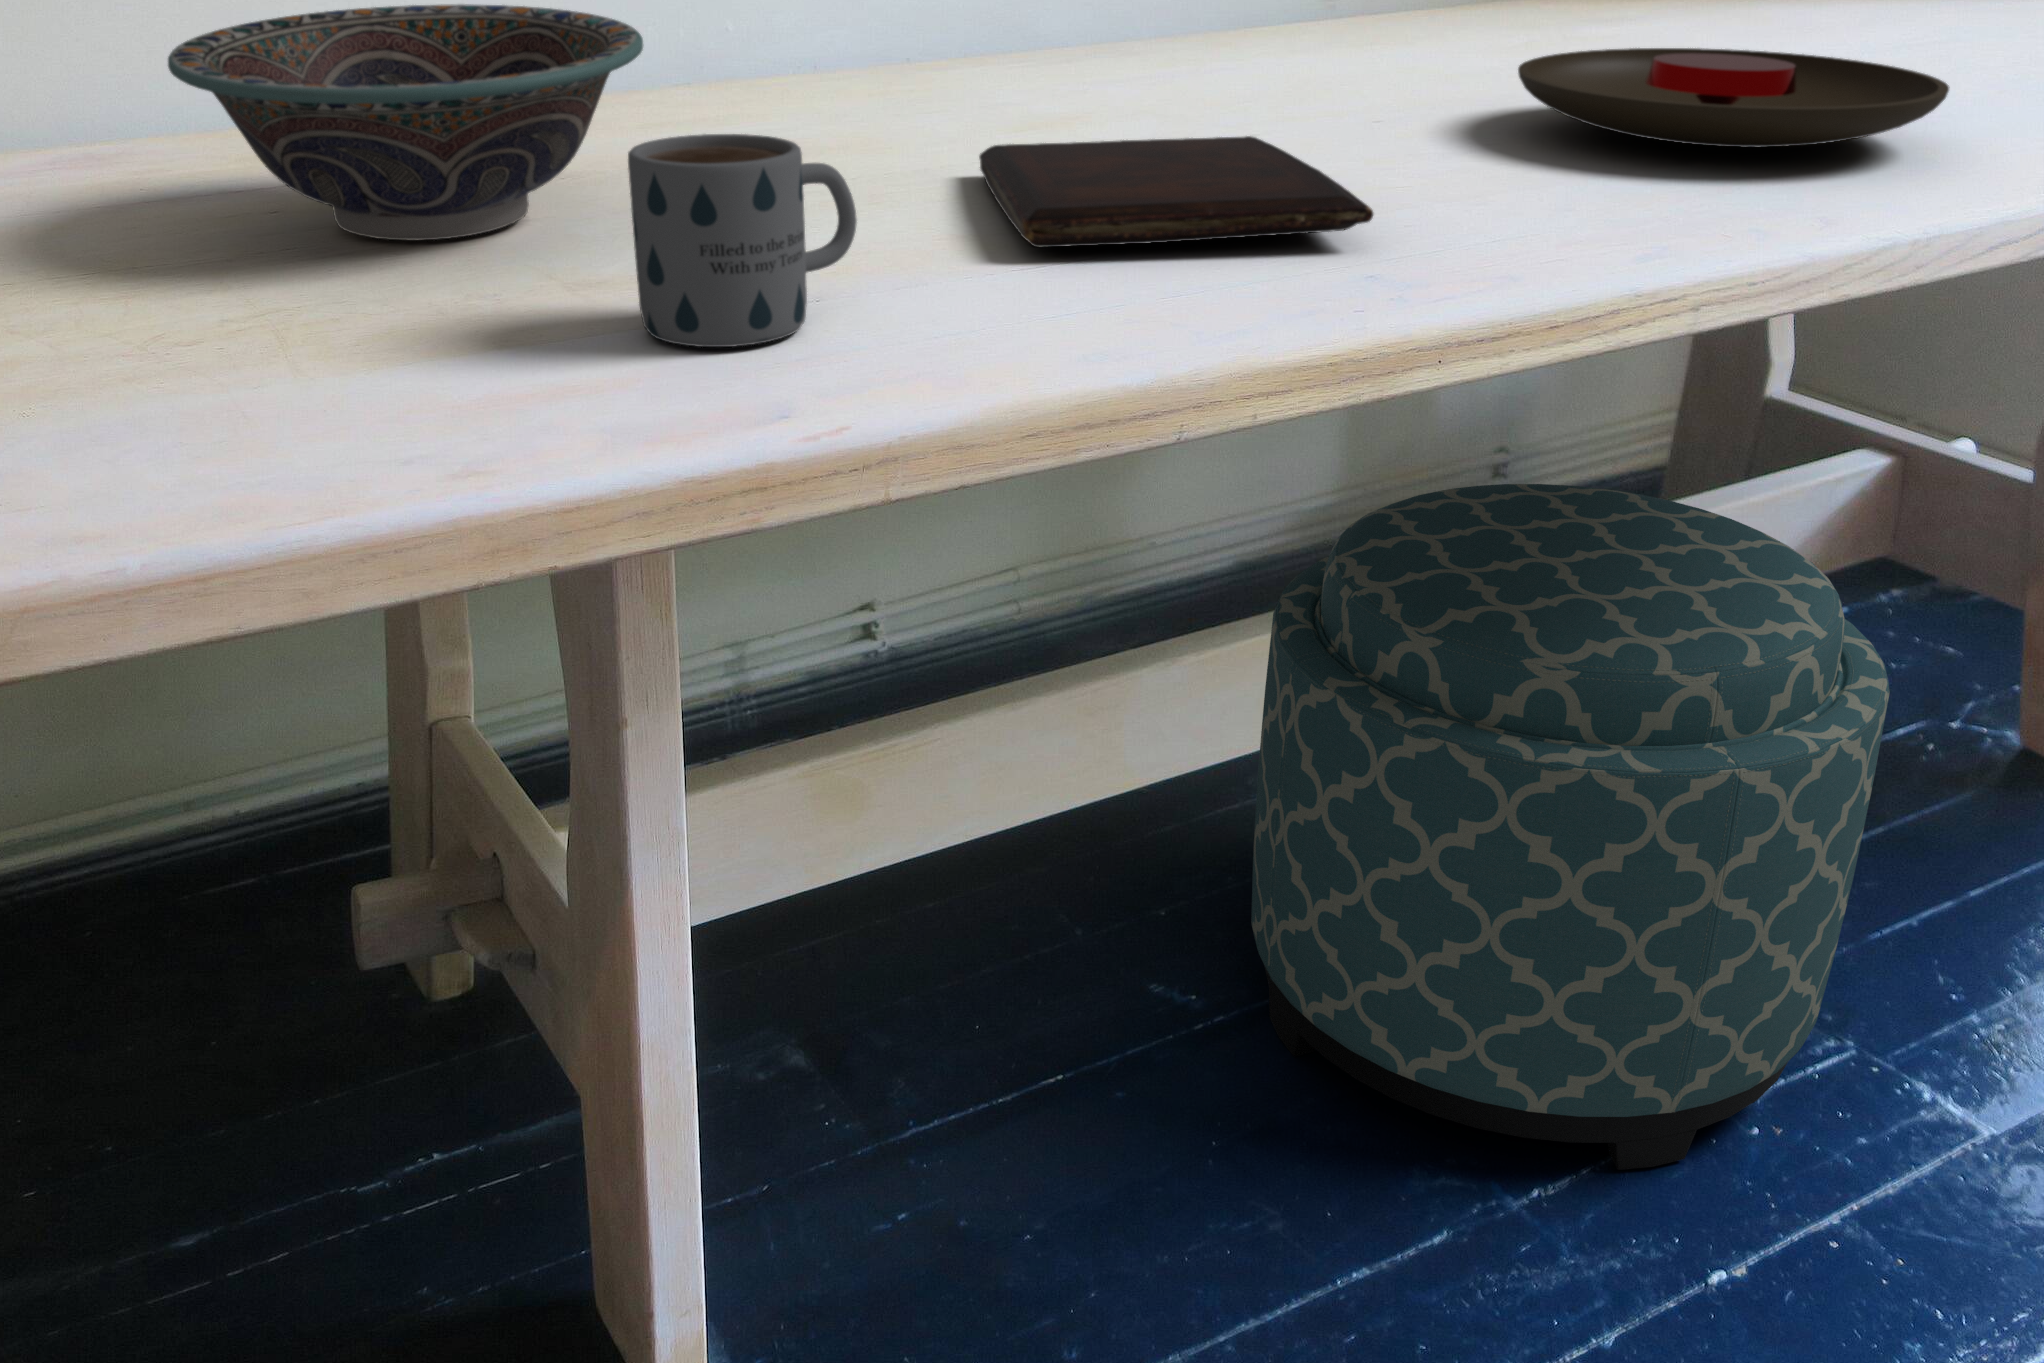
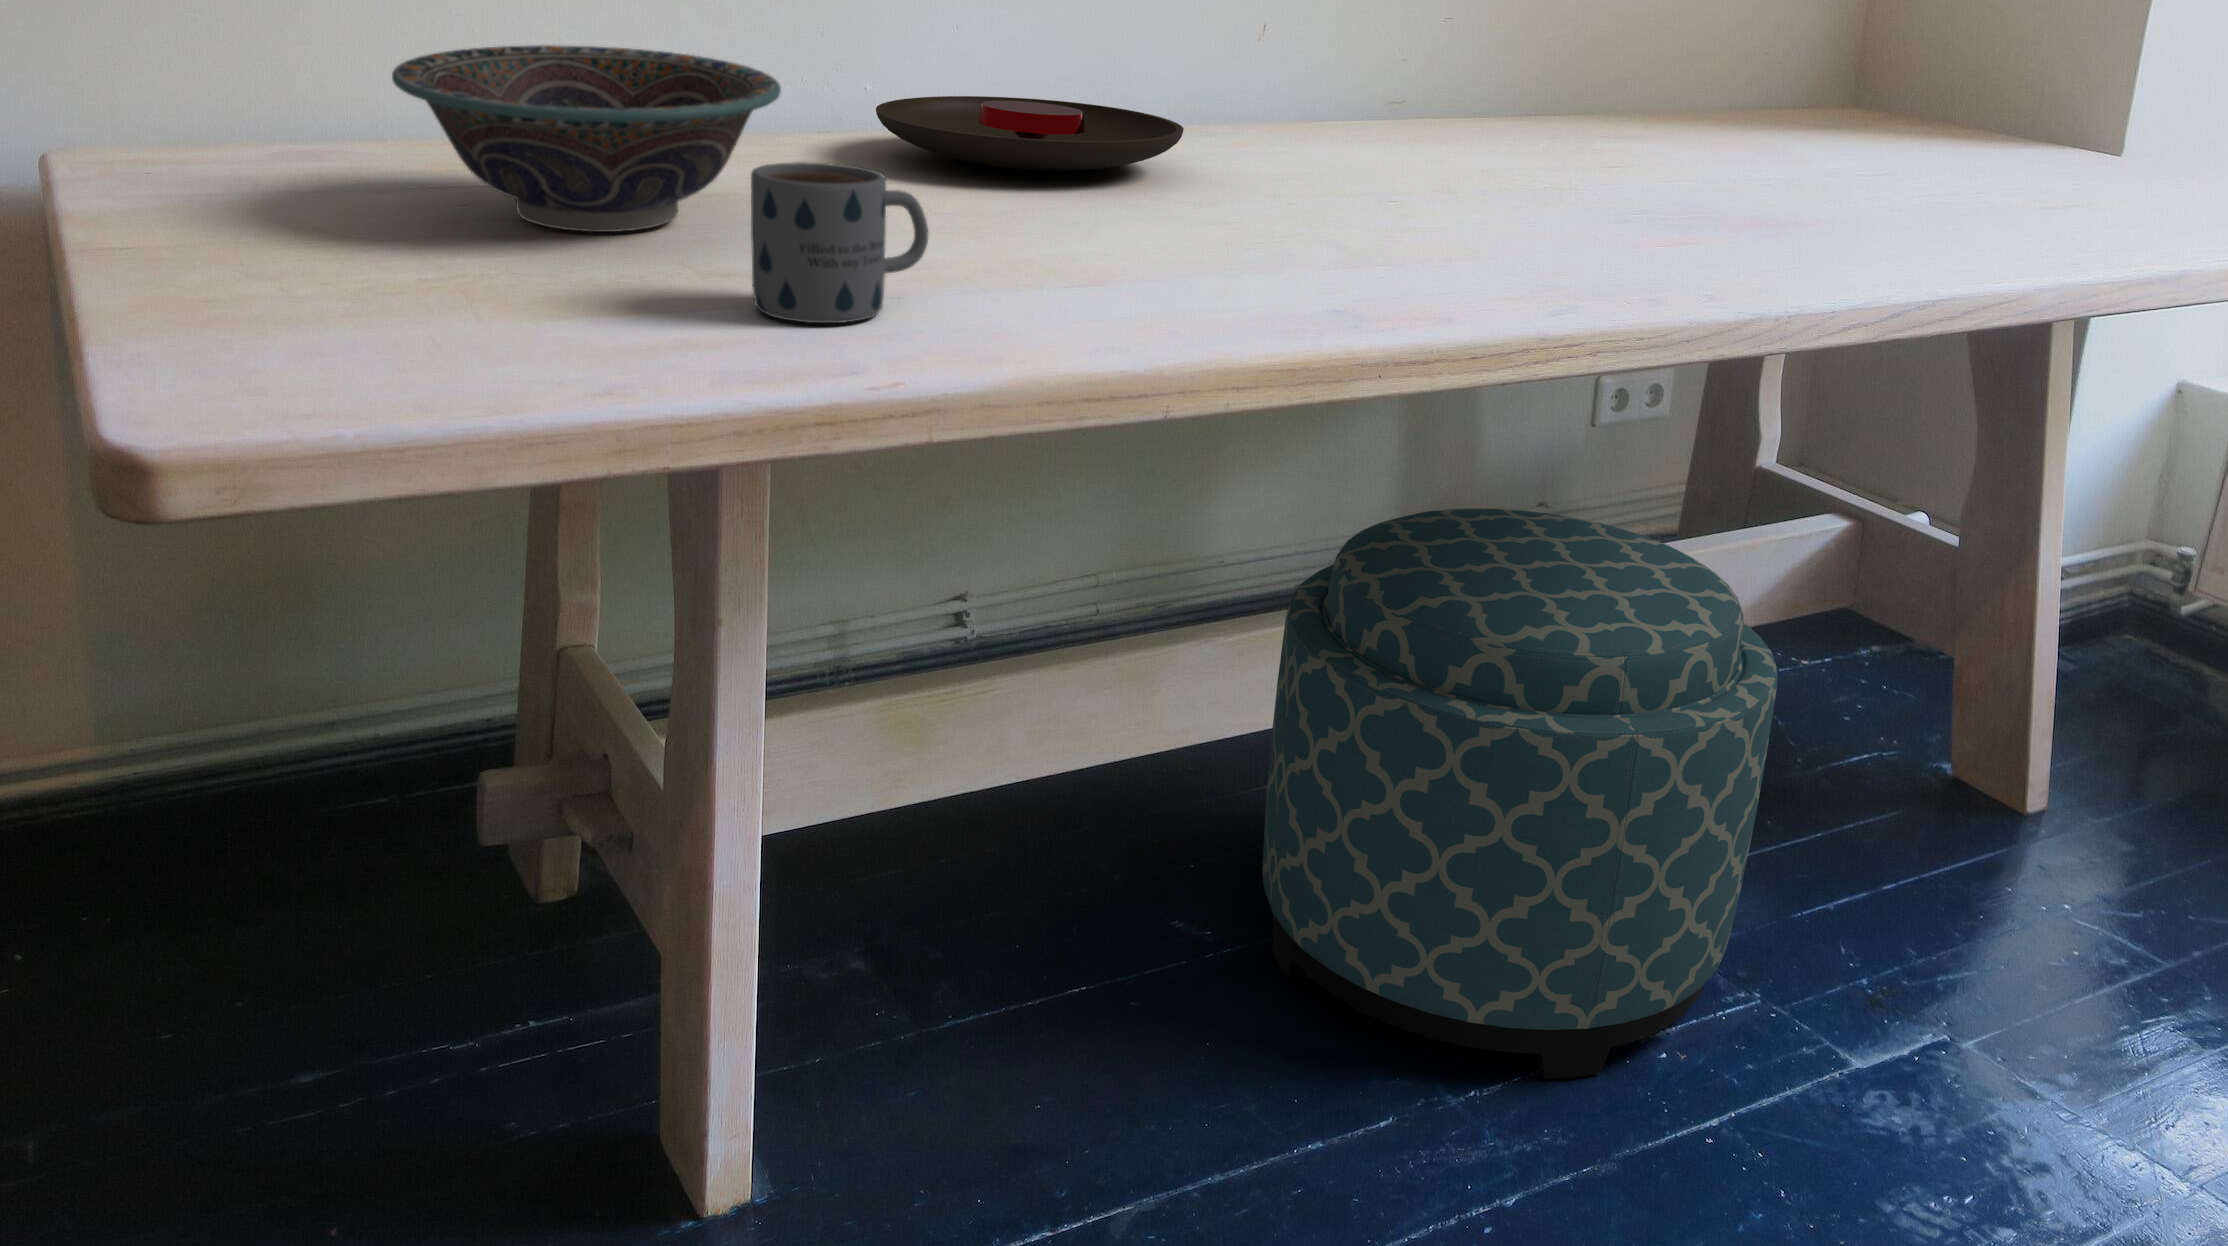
plate: present [1518,48,1949,147] -> present [876,96,1184,171]
book: present [979,136,1373,247] -> none [1053,195,1343,277]

